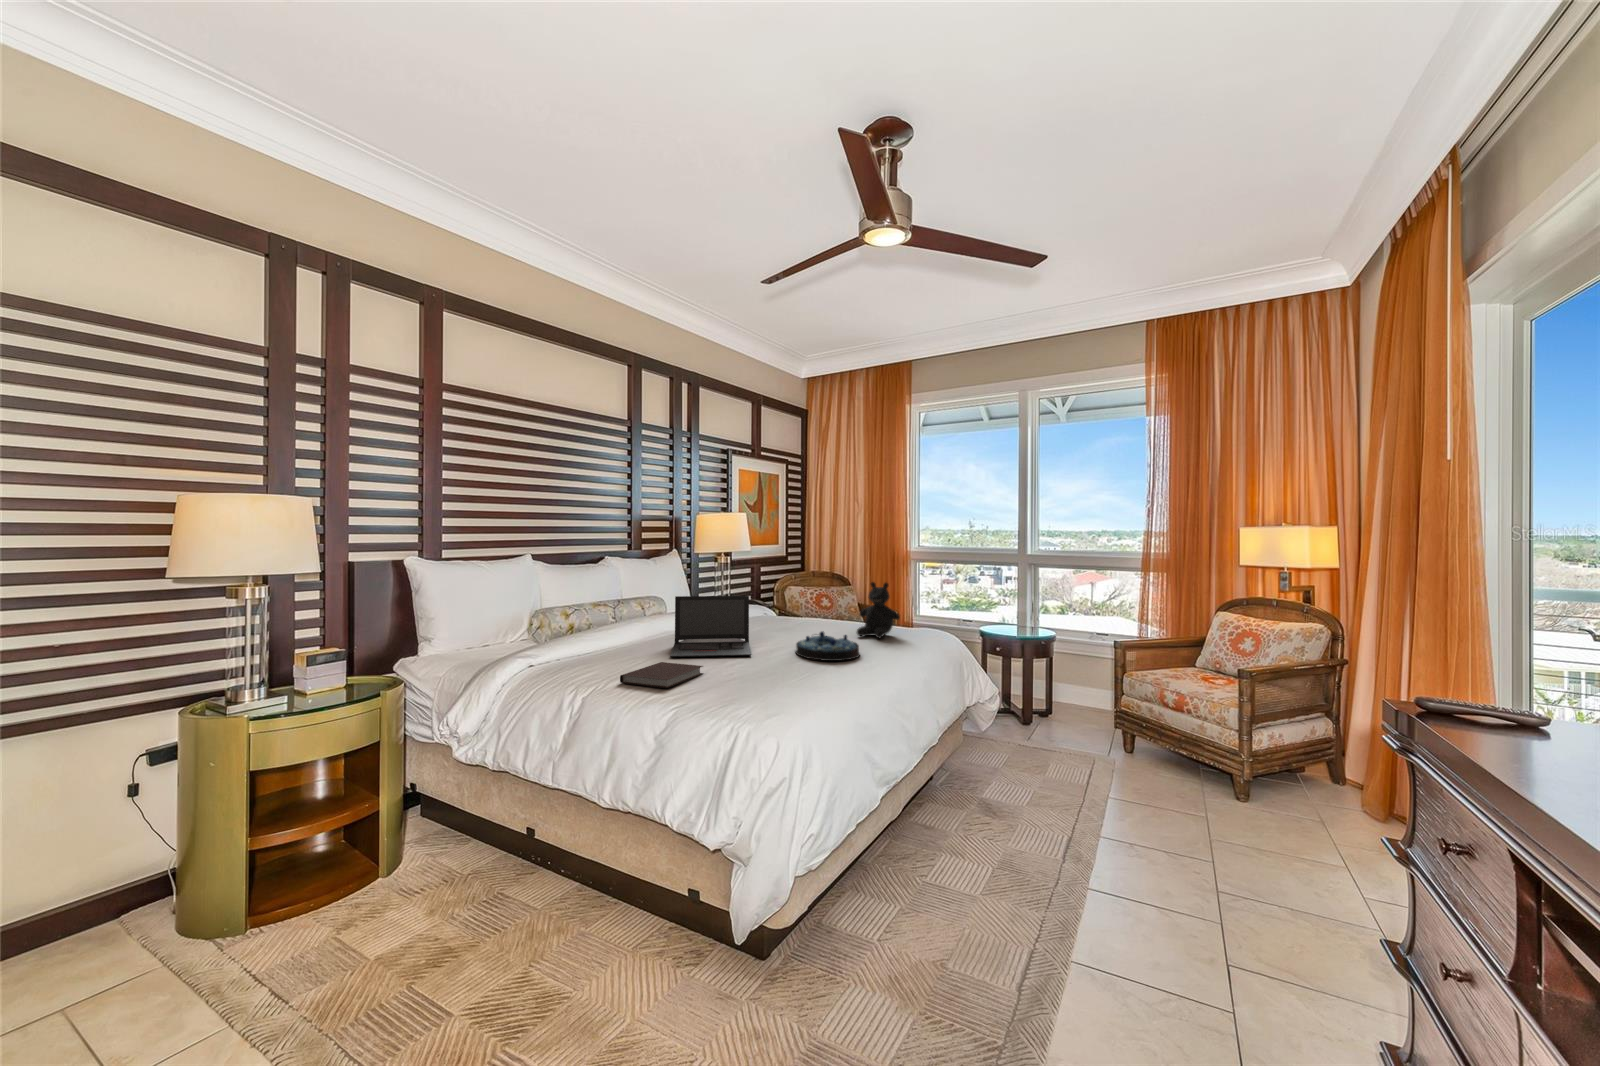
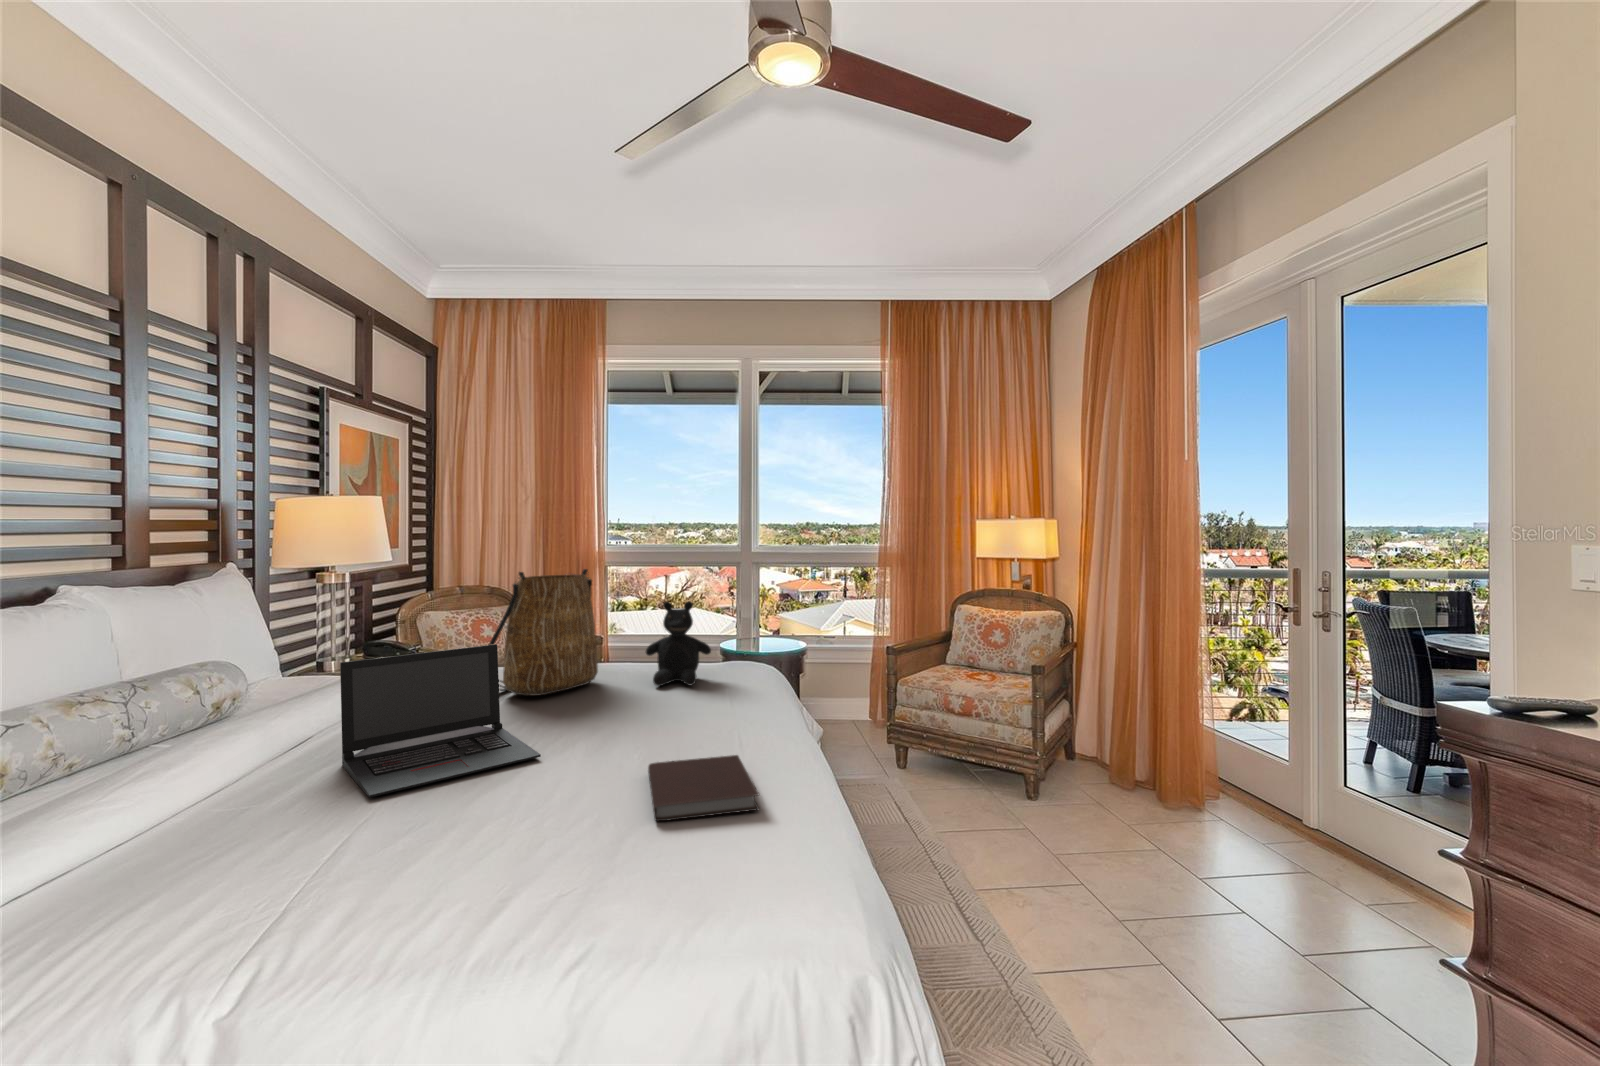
tote bag: none [761,558,830,632] -> present [489,569,598,695]
serving tray: present [796,632,860,661] -> none [597,689,713,743]
notebook: present [620,662,703,688] -> present [648,755,760,821]

